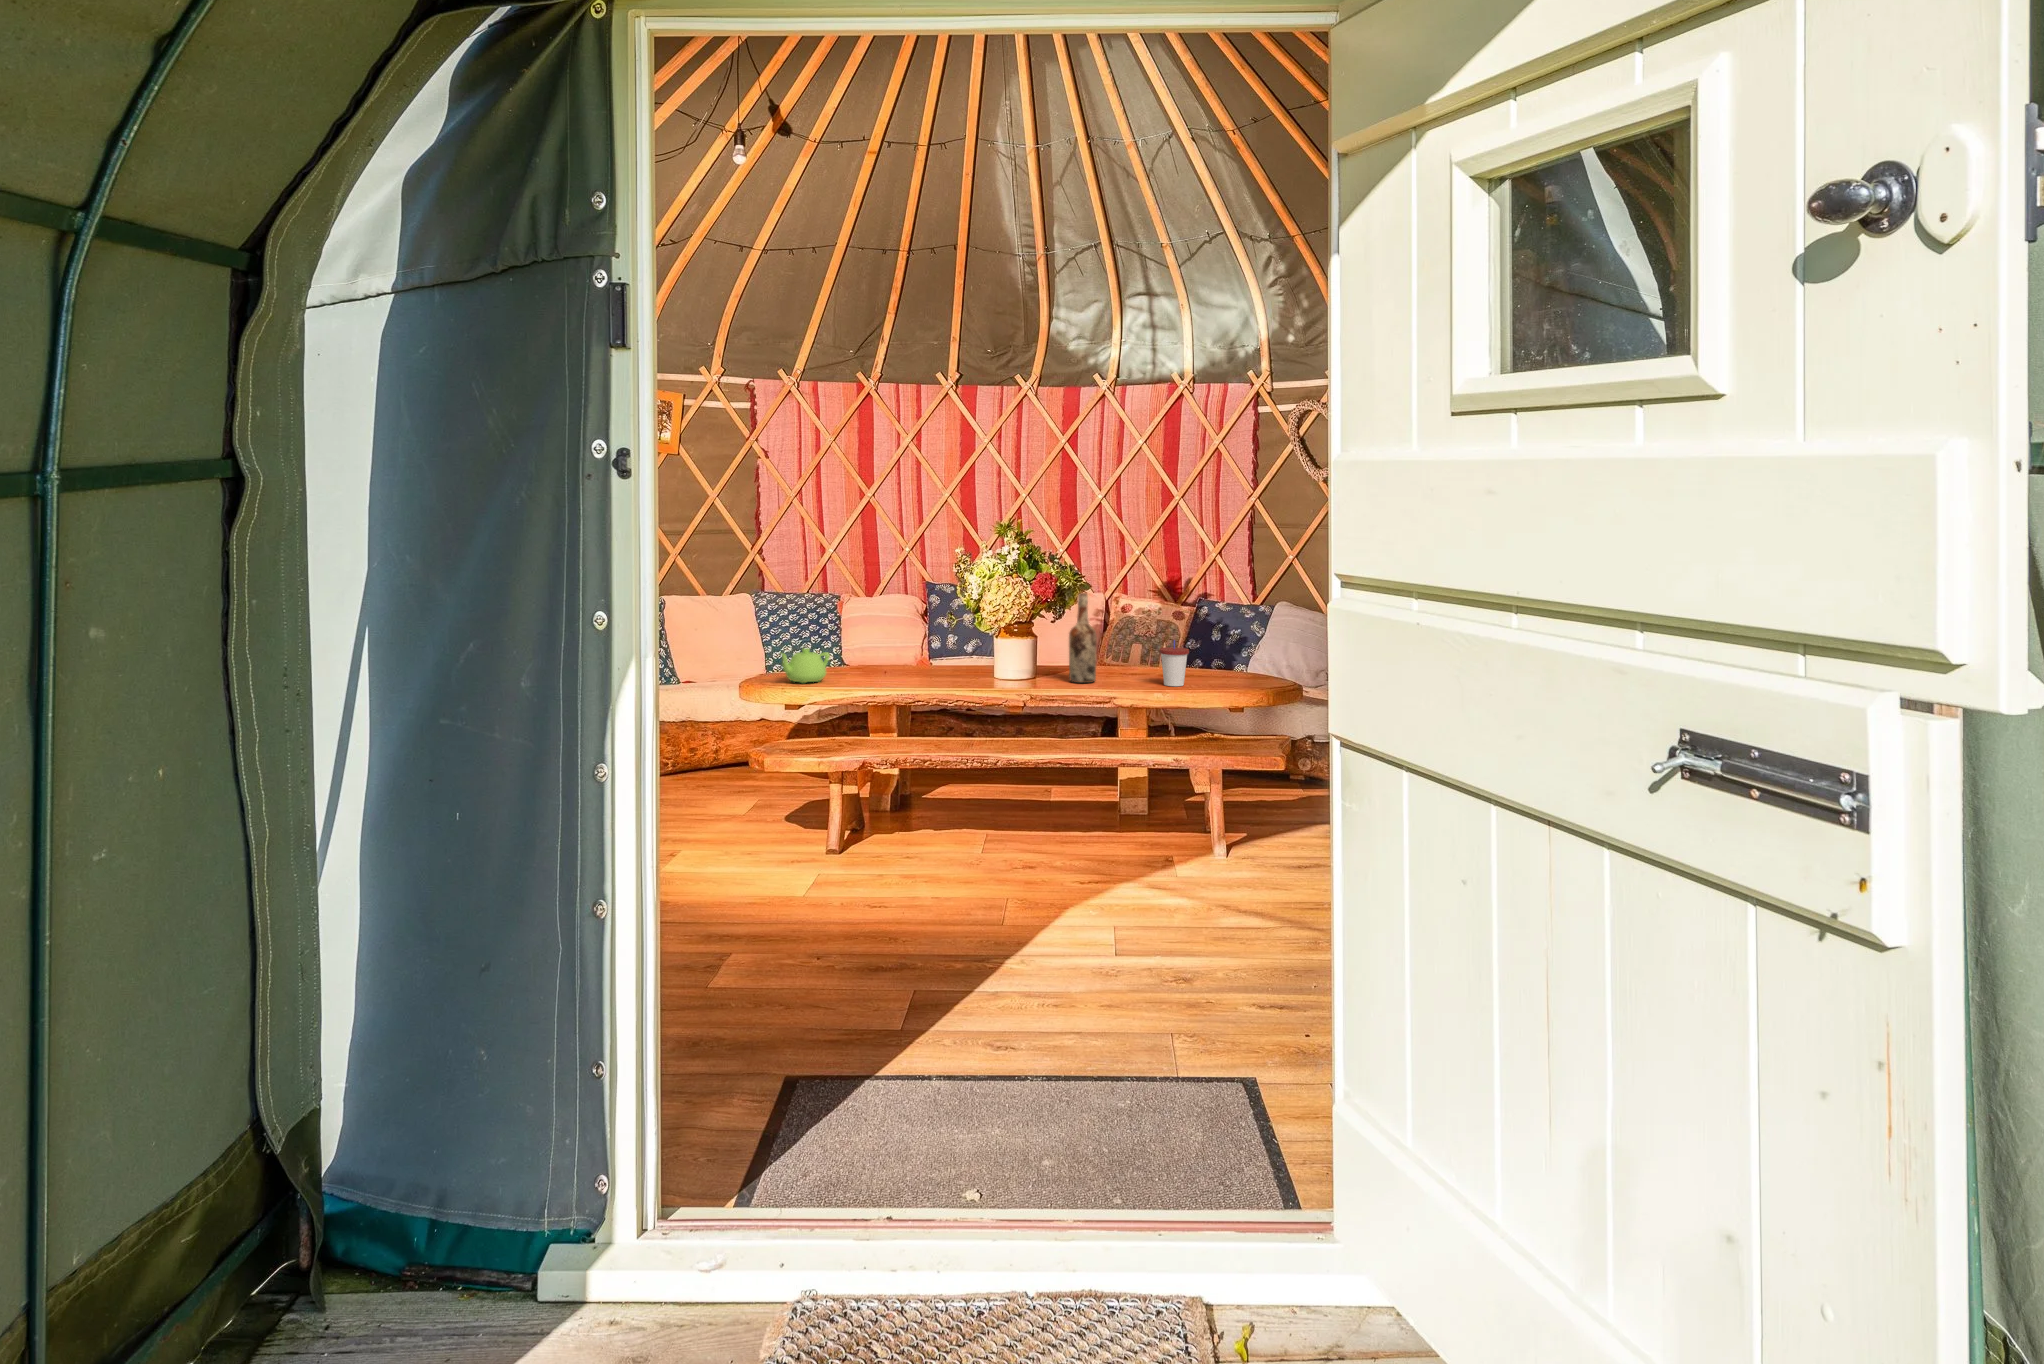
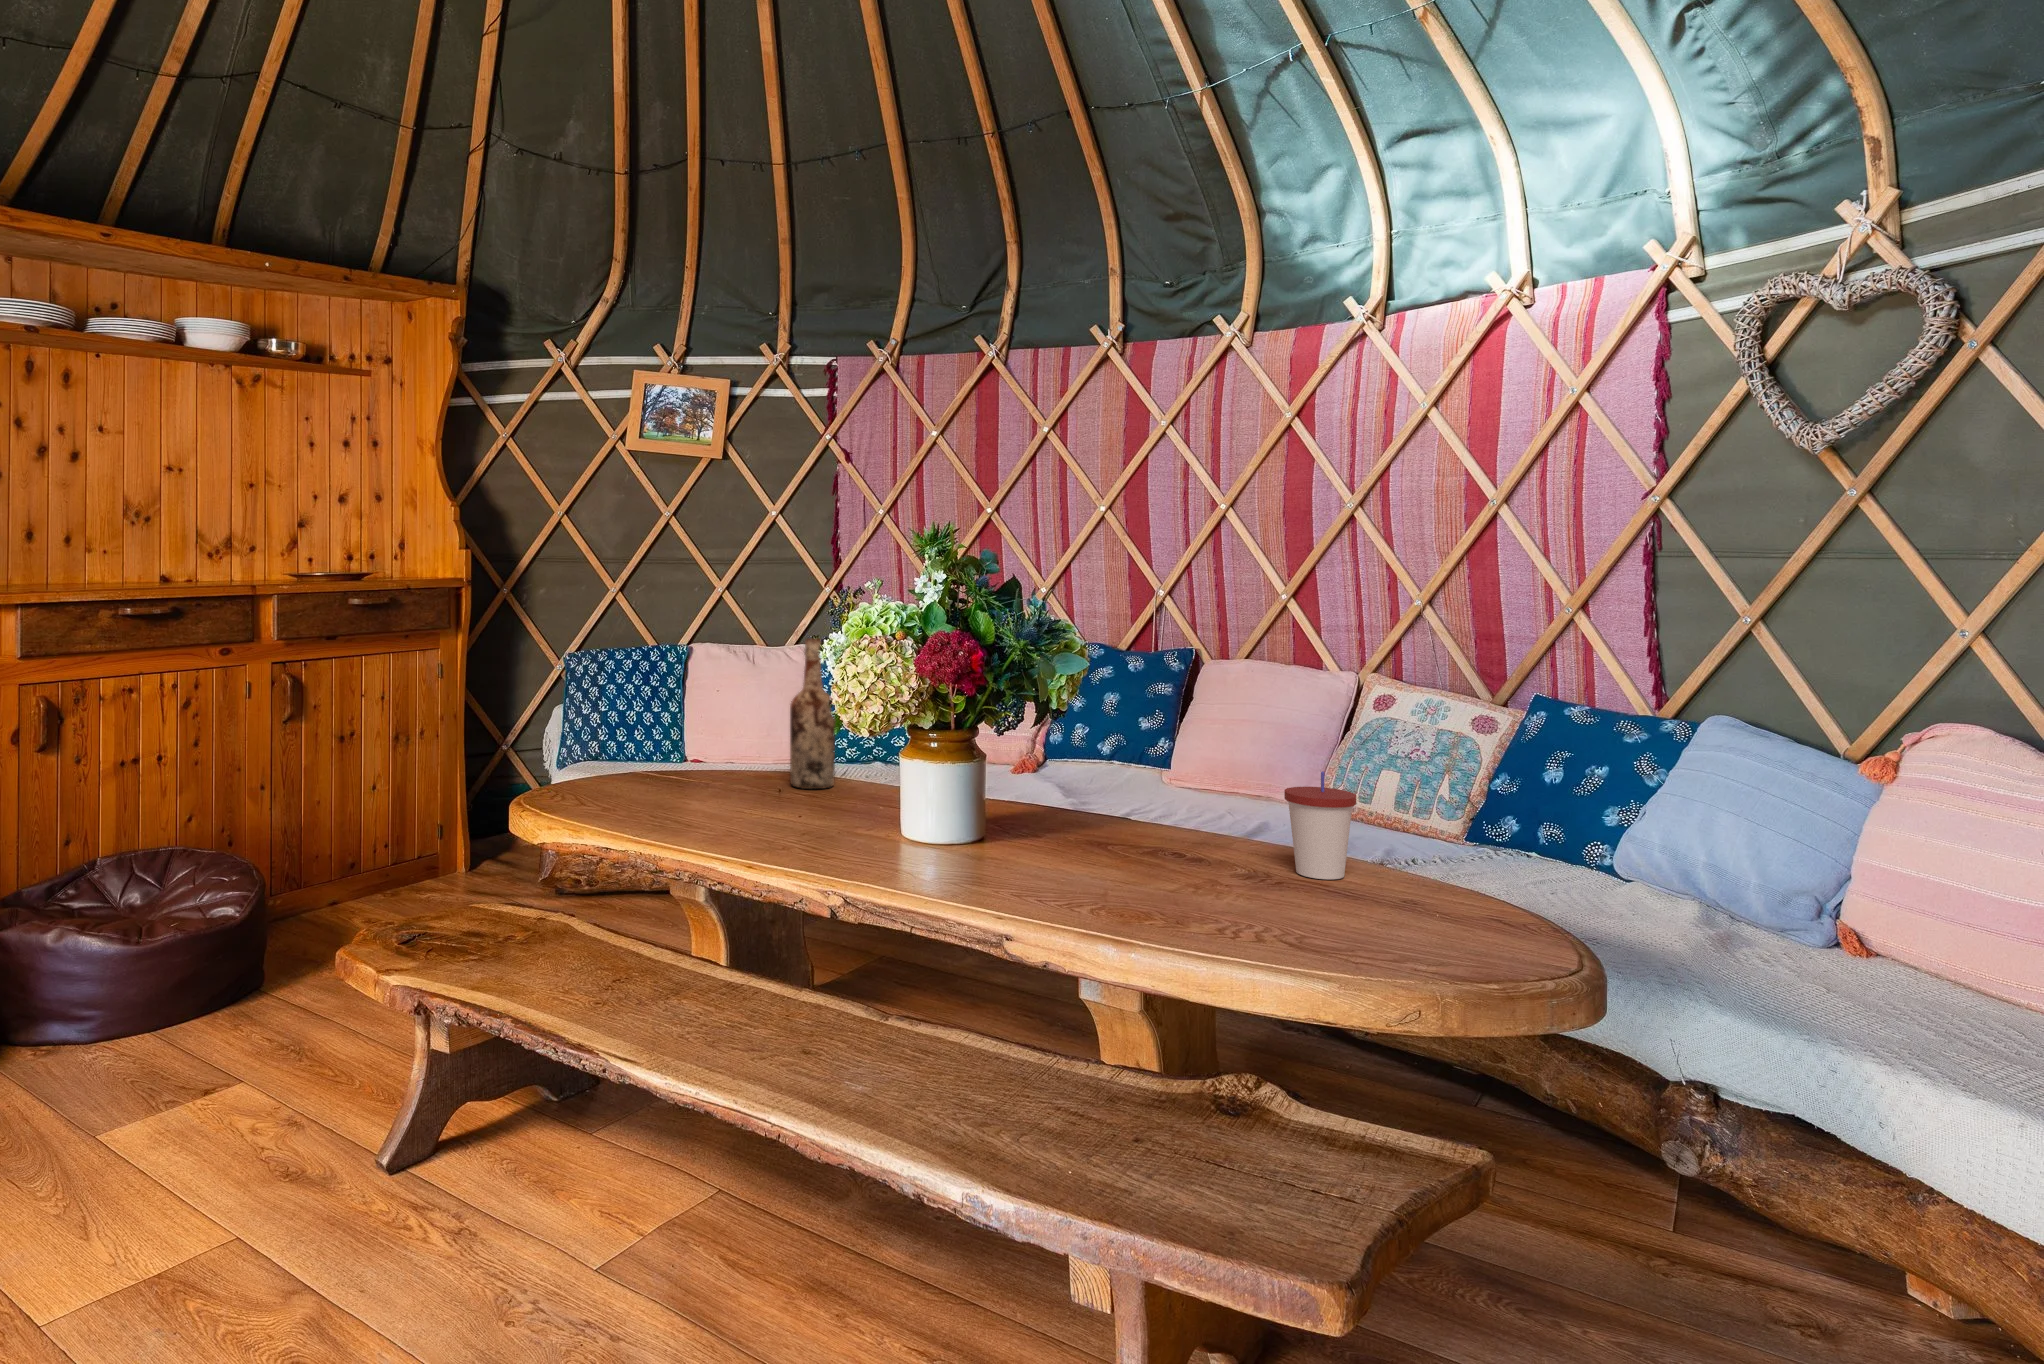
wine bottle: present [1069,593,1097,683] -> present [790,638,836,789]
teapot: present [781,648,830,683] -> none [630,727,726,785]

